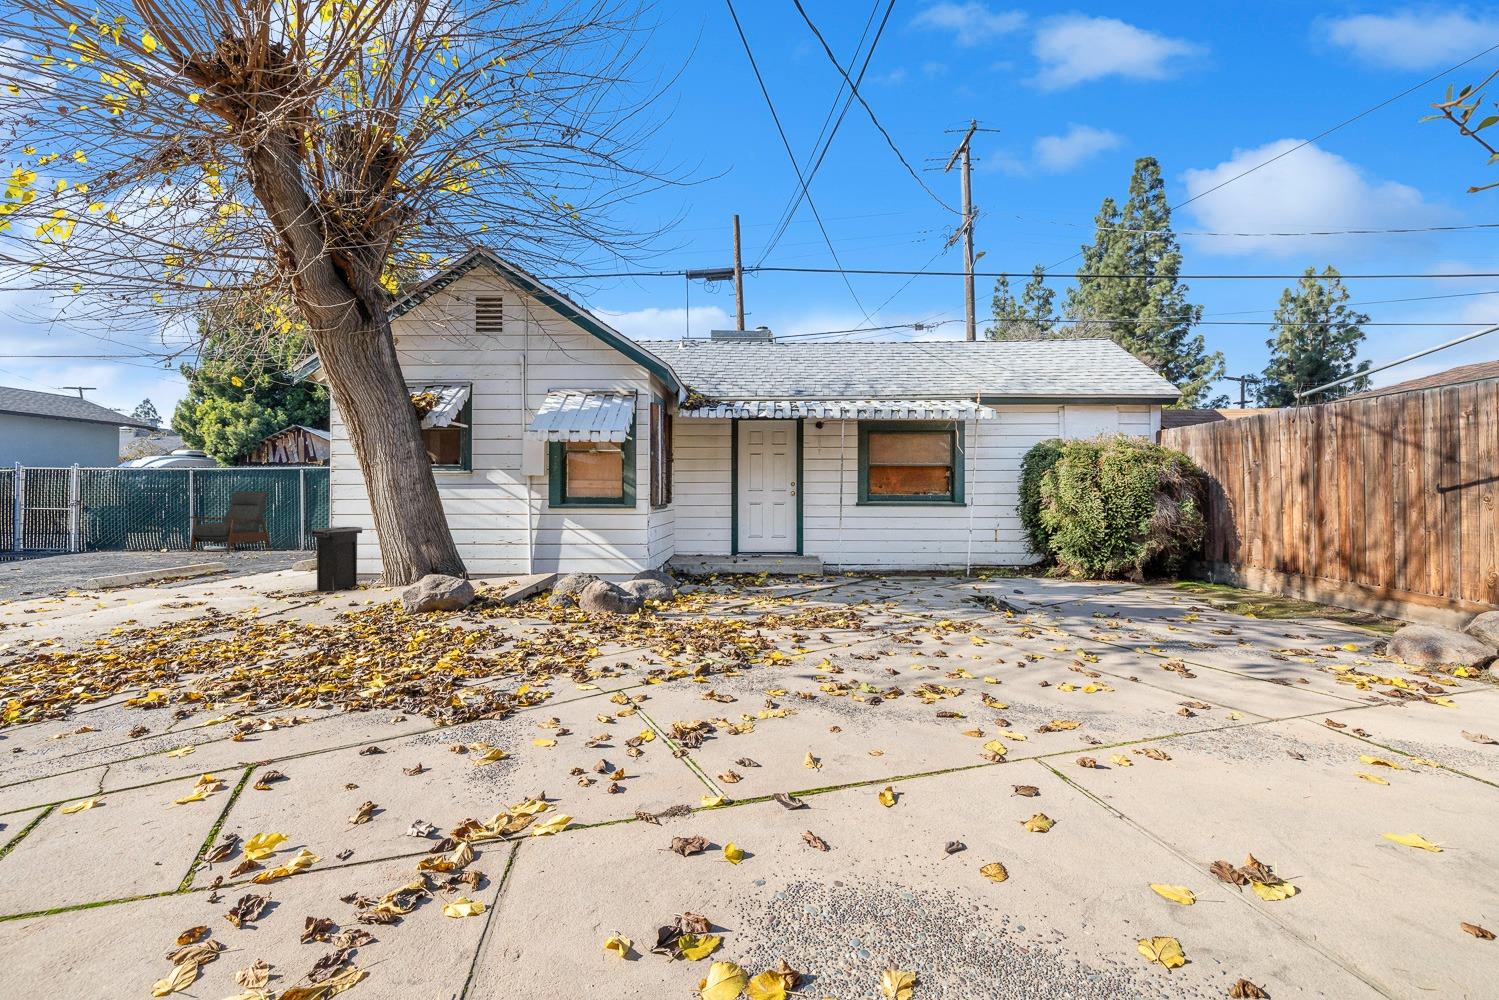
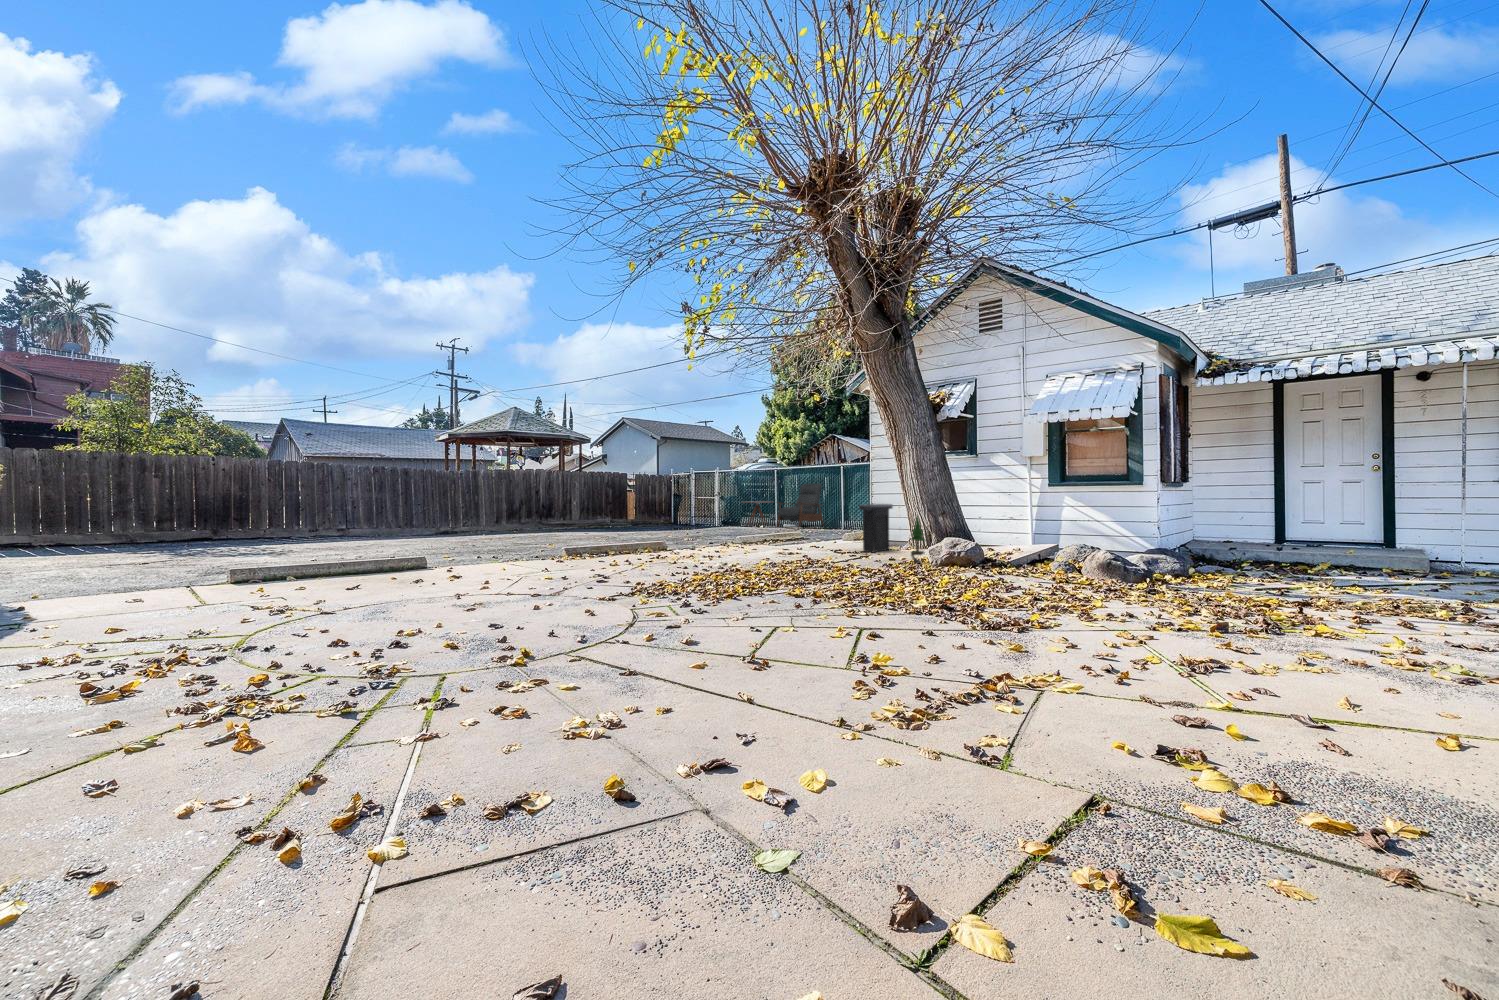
round table: none [123,514,186,549] -> present [749,501,772,522]
potted tree: none [379,546,403,605] -> present [911,516,925,562]

